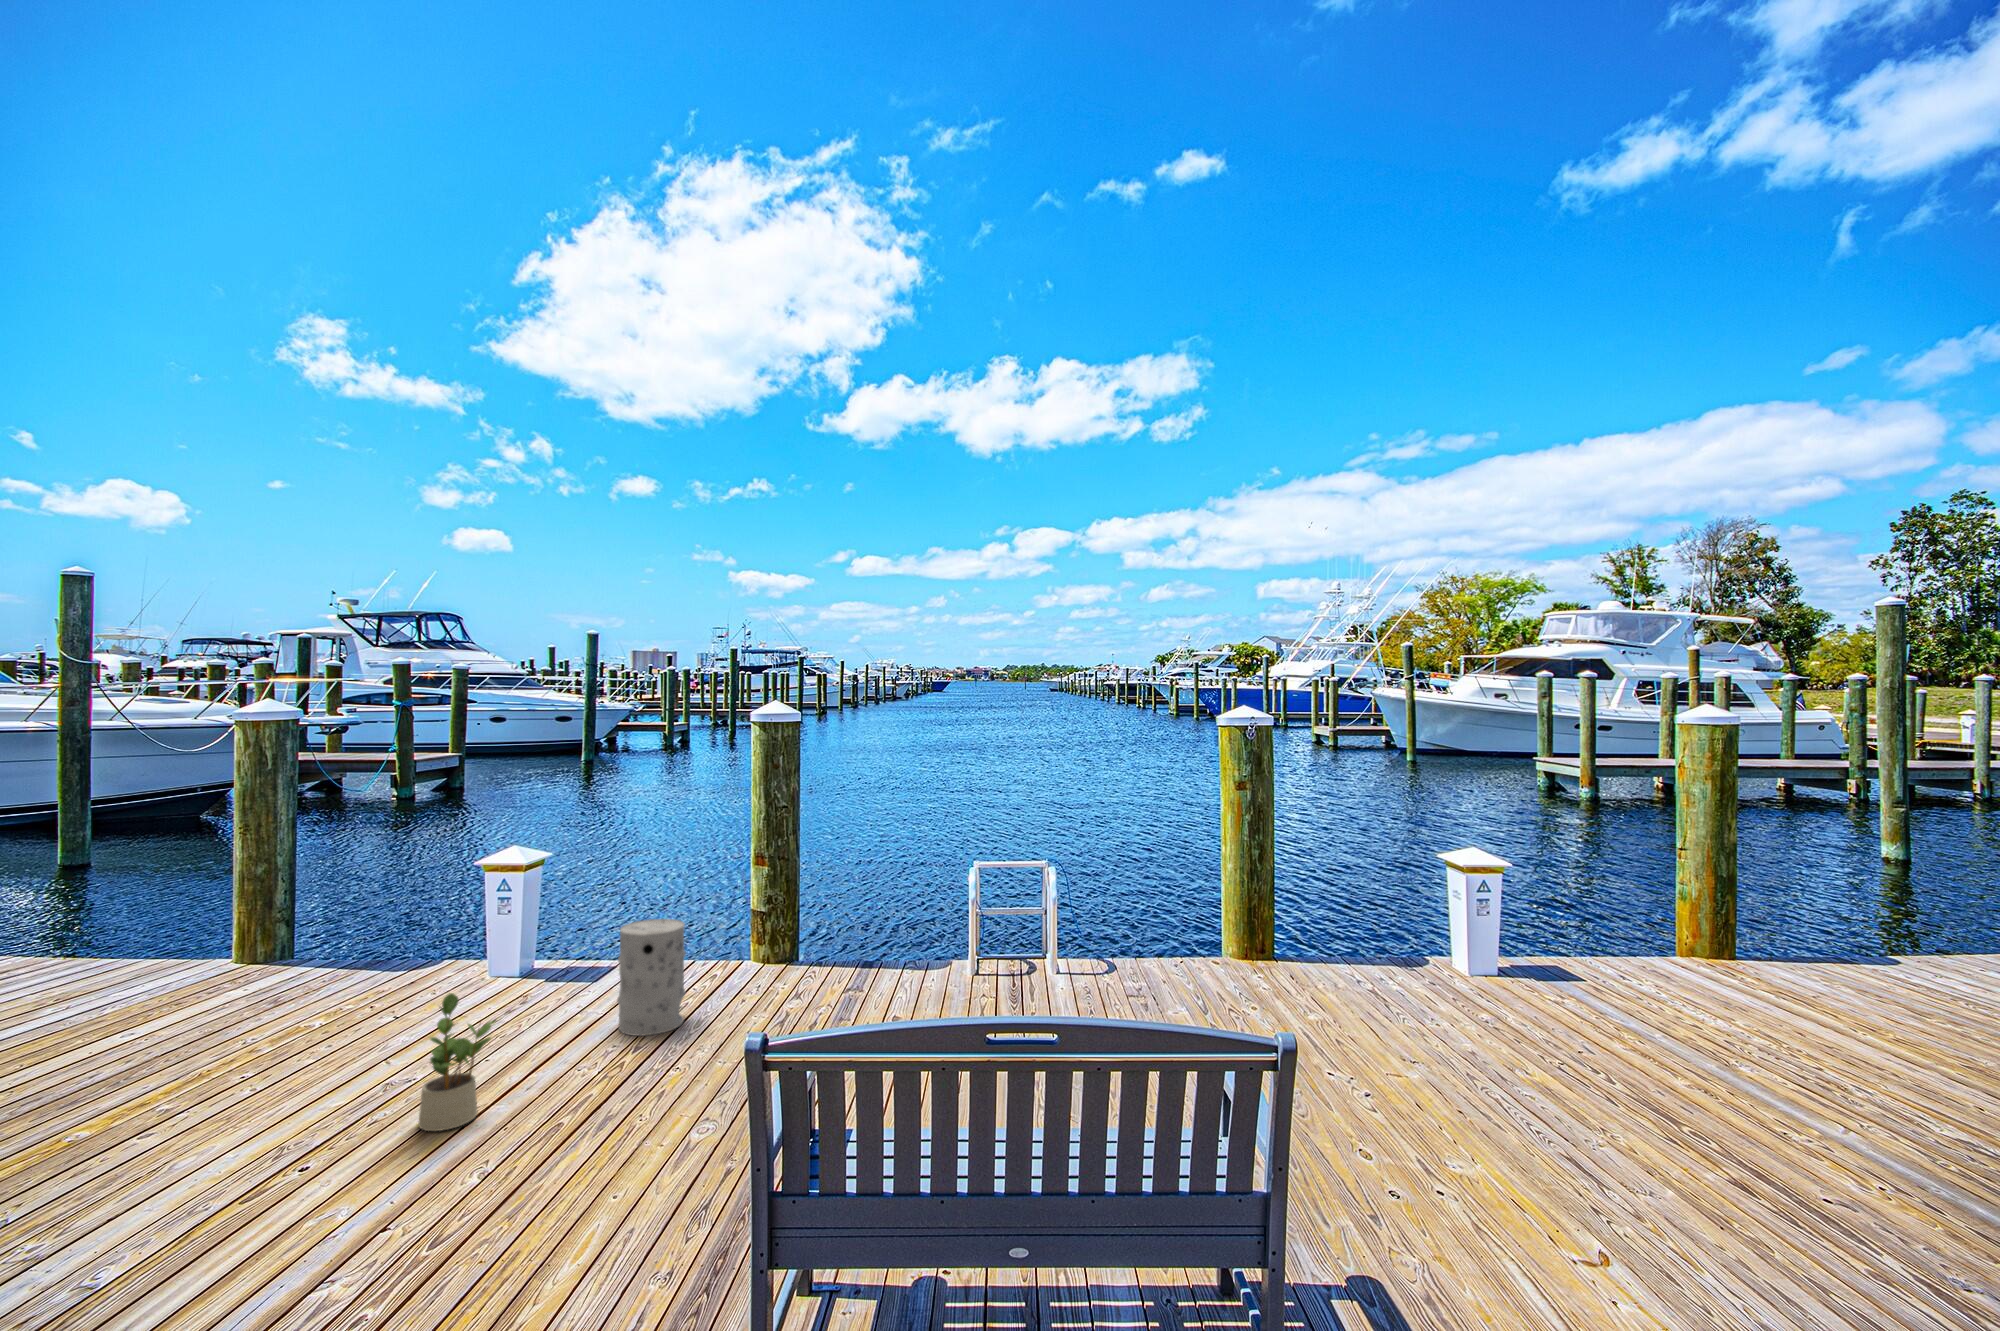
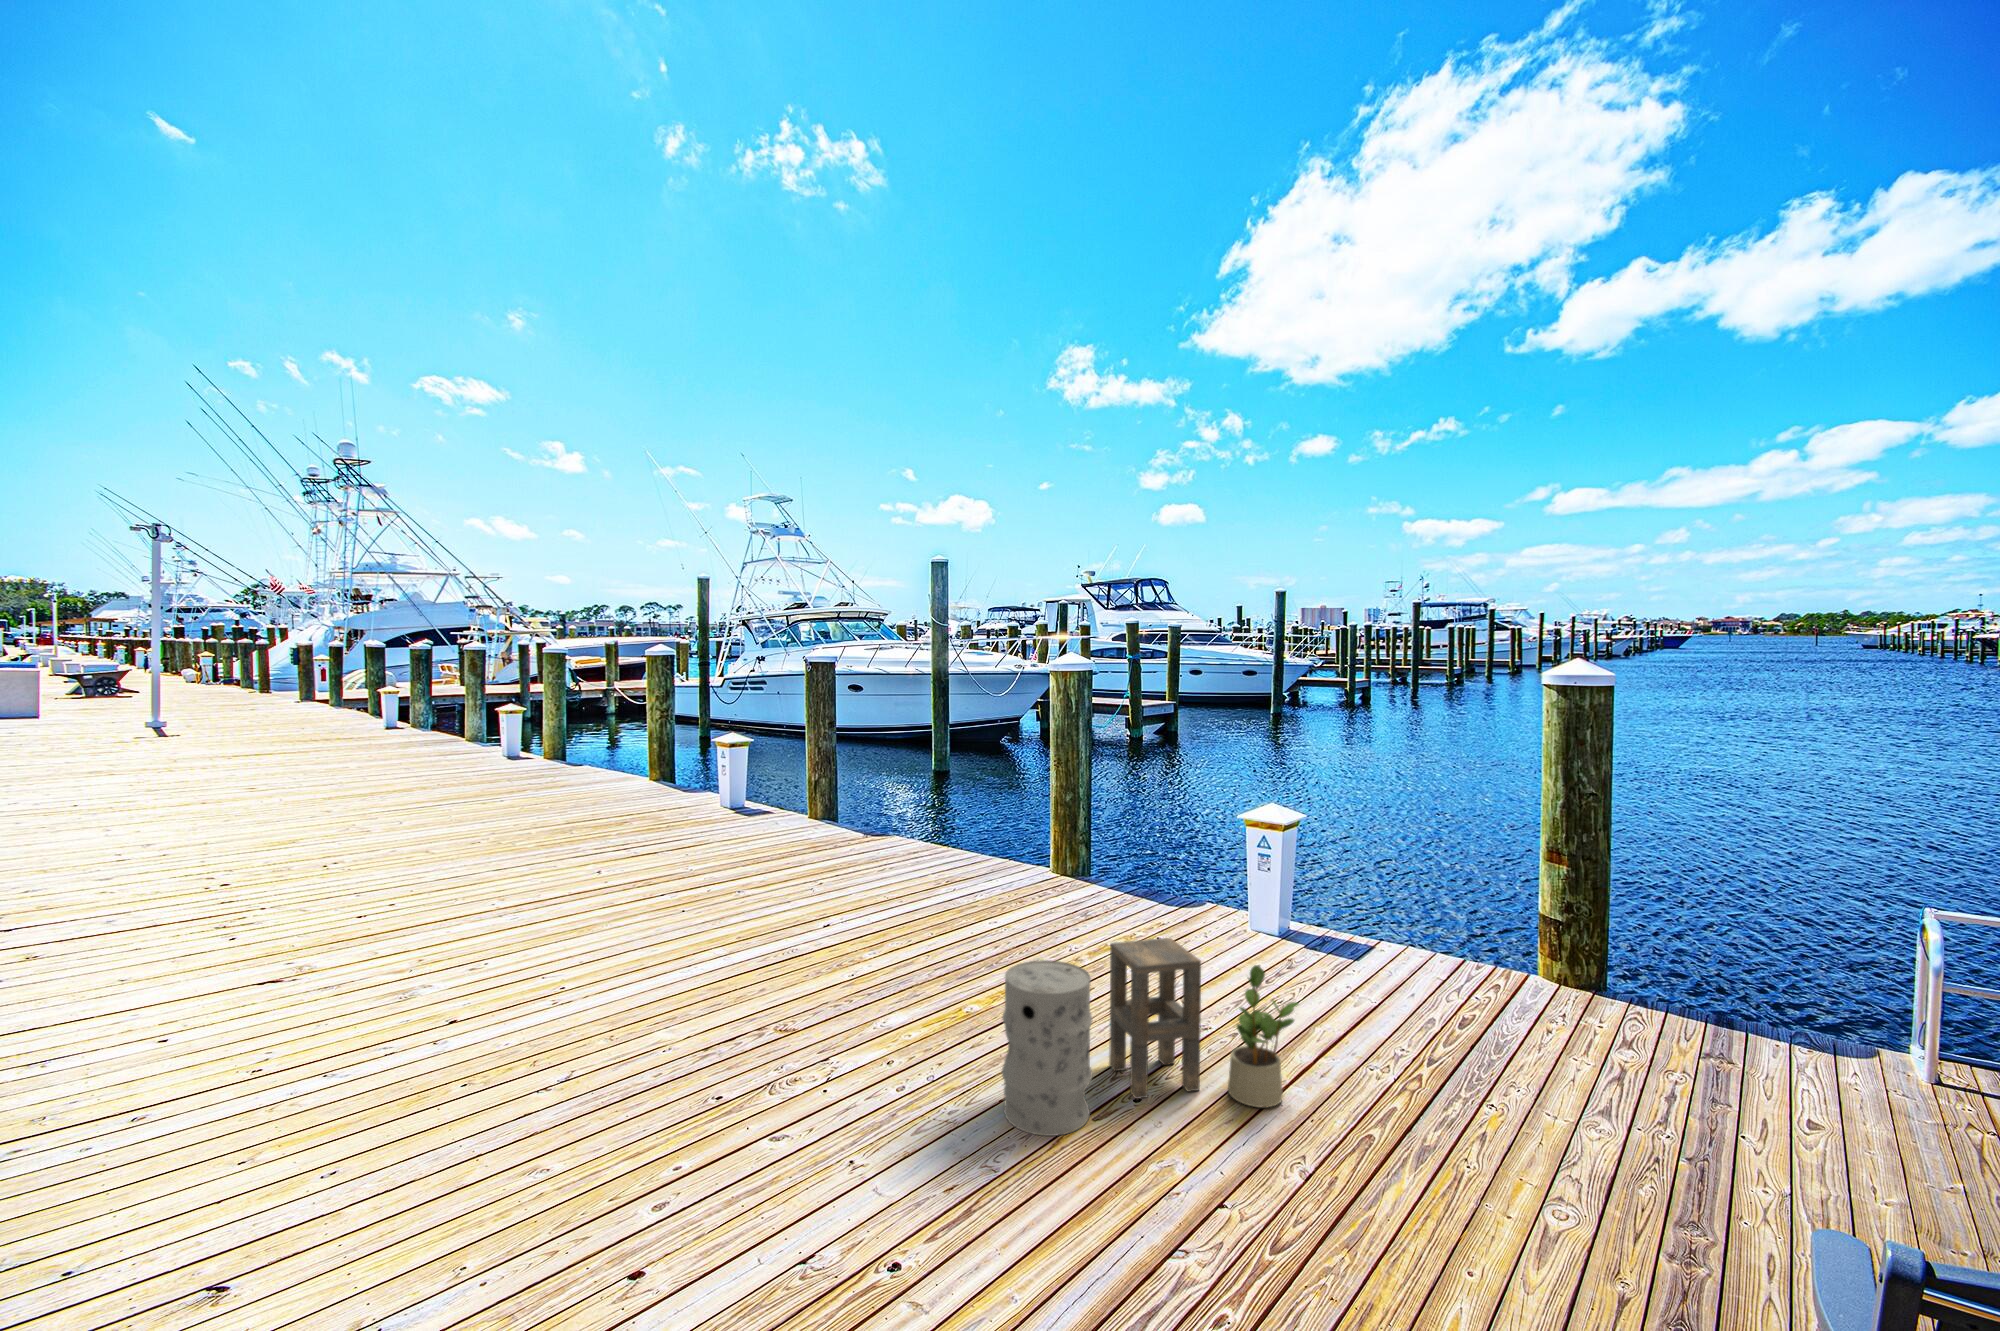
trash can: present [617,919,686,1036] -> present [1001,960,1093,1136]
side table: none [276,988,388,1163] -> present [1109,938,1201,1099]

